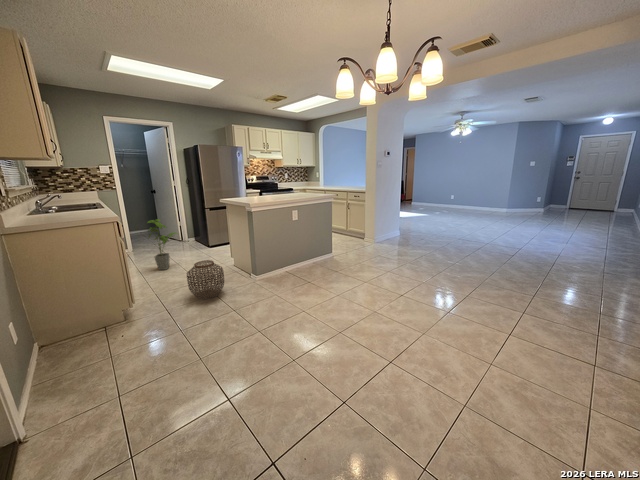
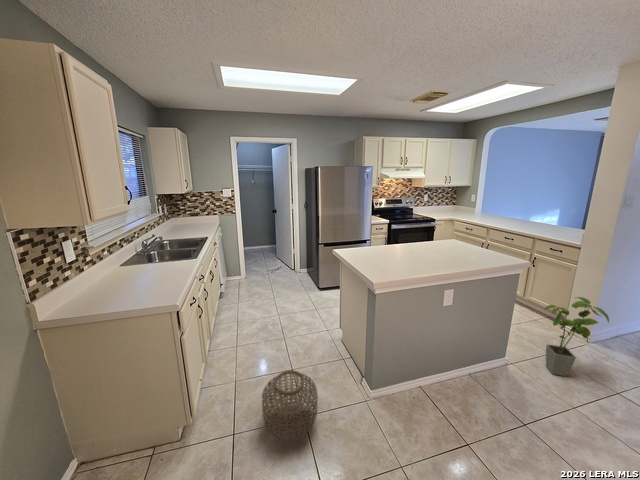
house plant: present [148,219,176,270] -> present [545,297,609,376]

